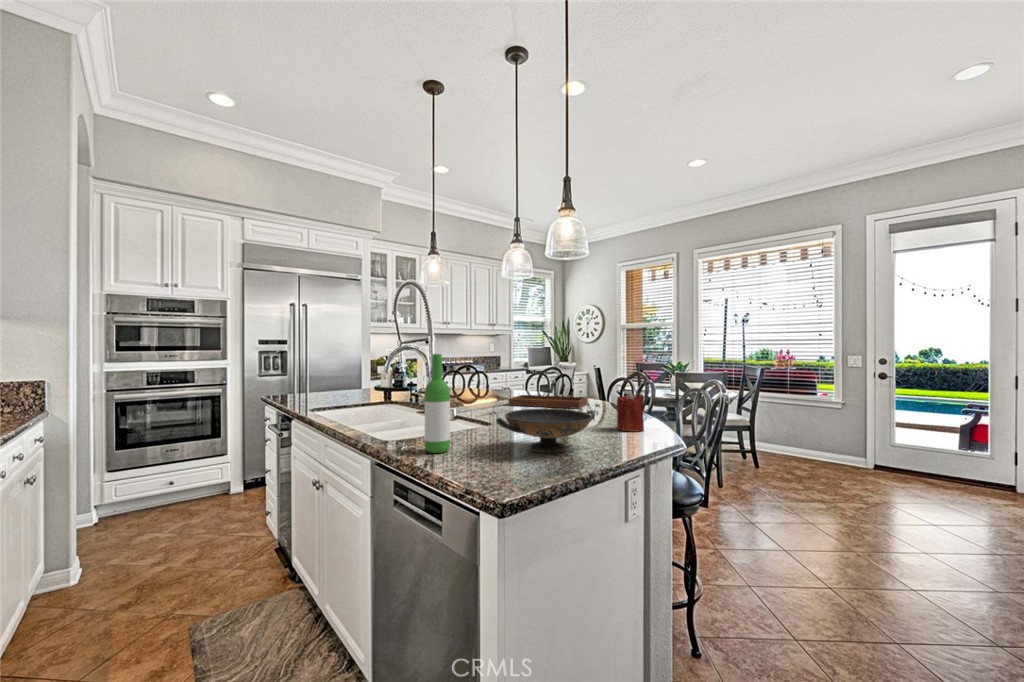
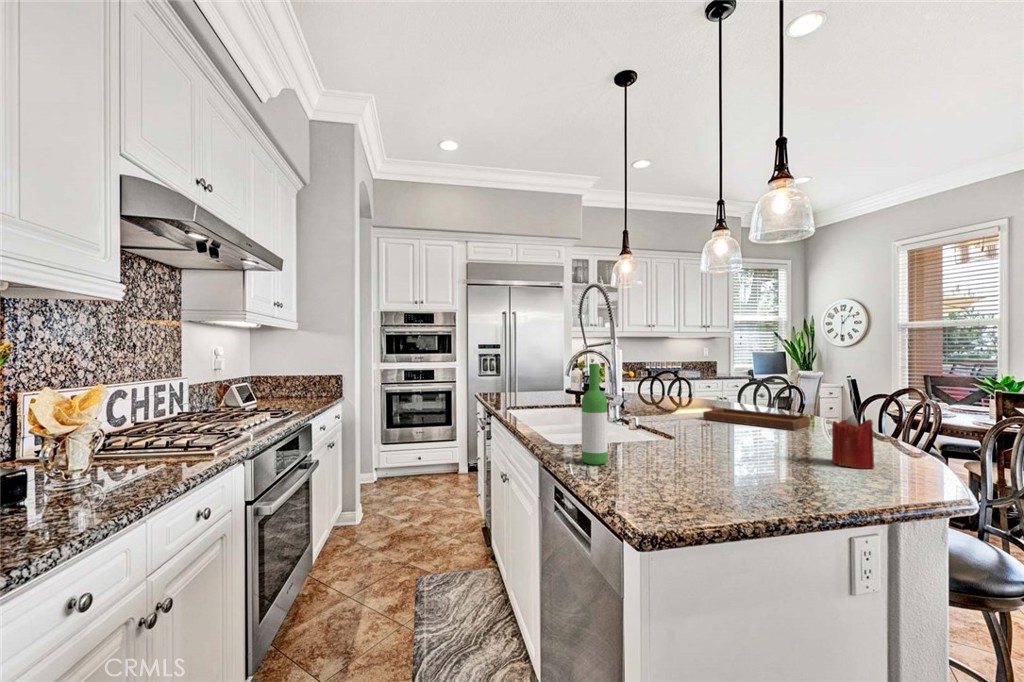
decorative bowl: present [496,409,595,453] -> none [653,427,786,482]

